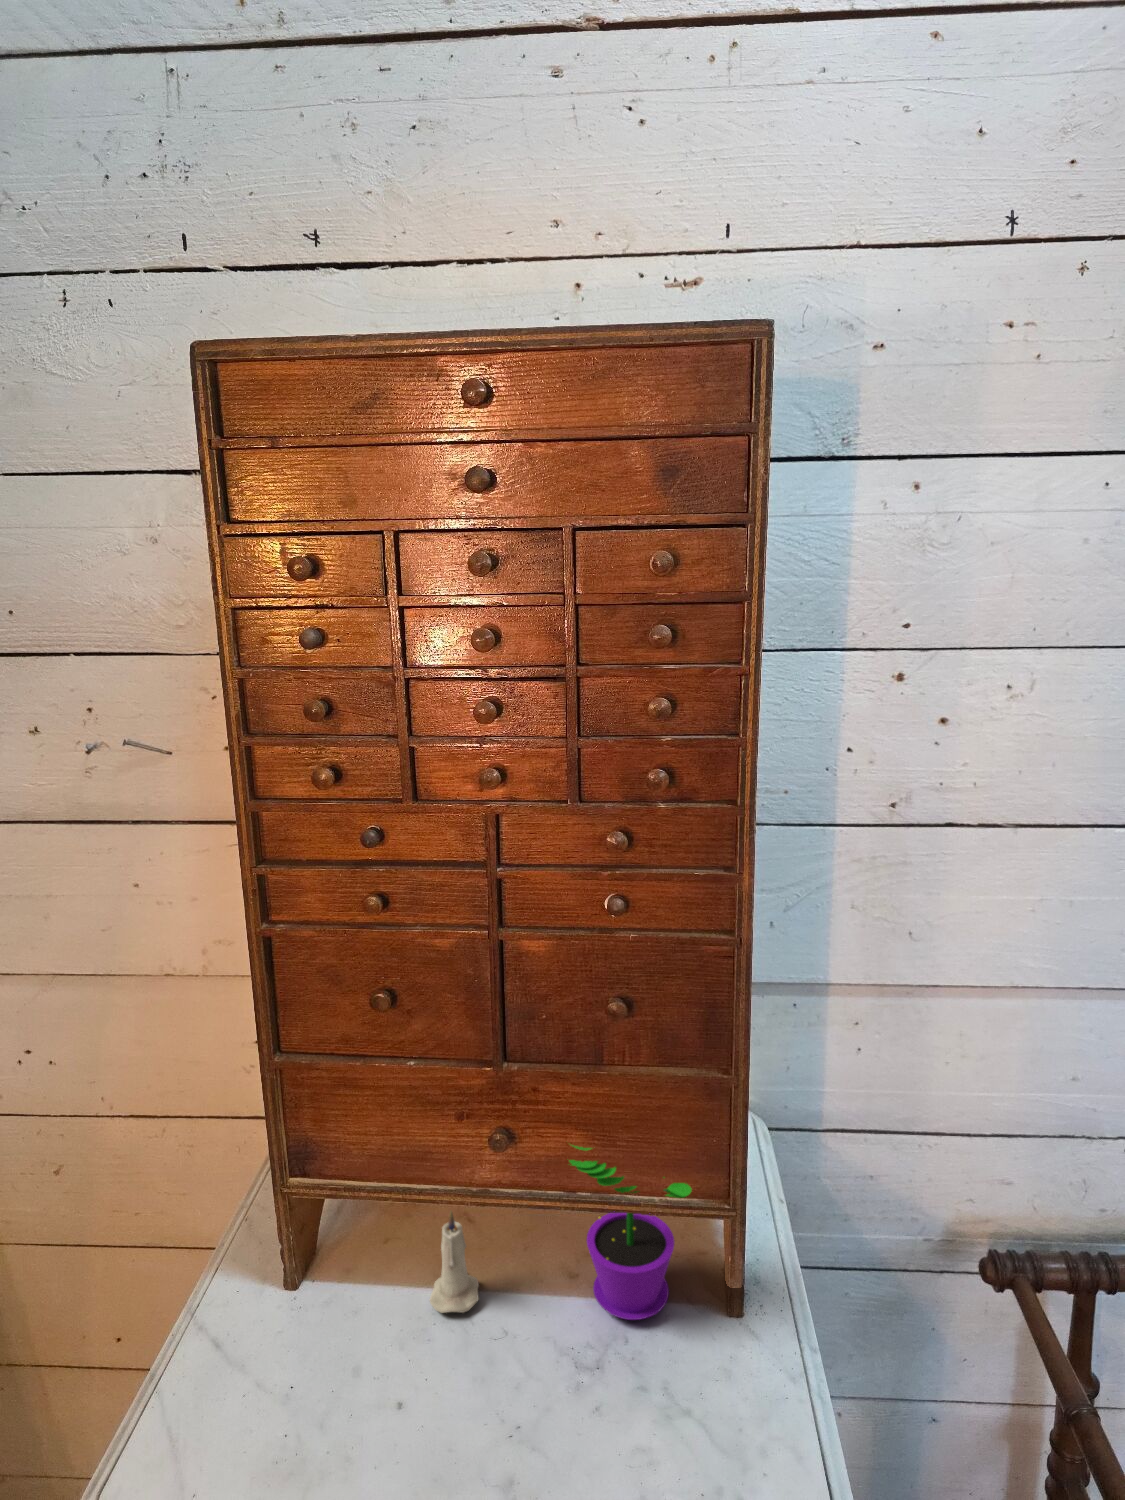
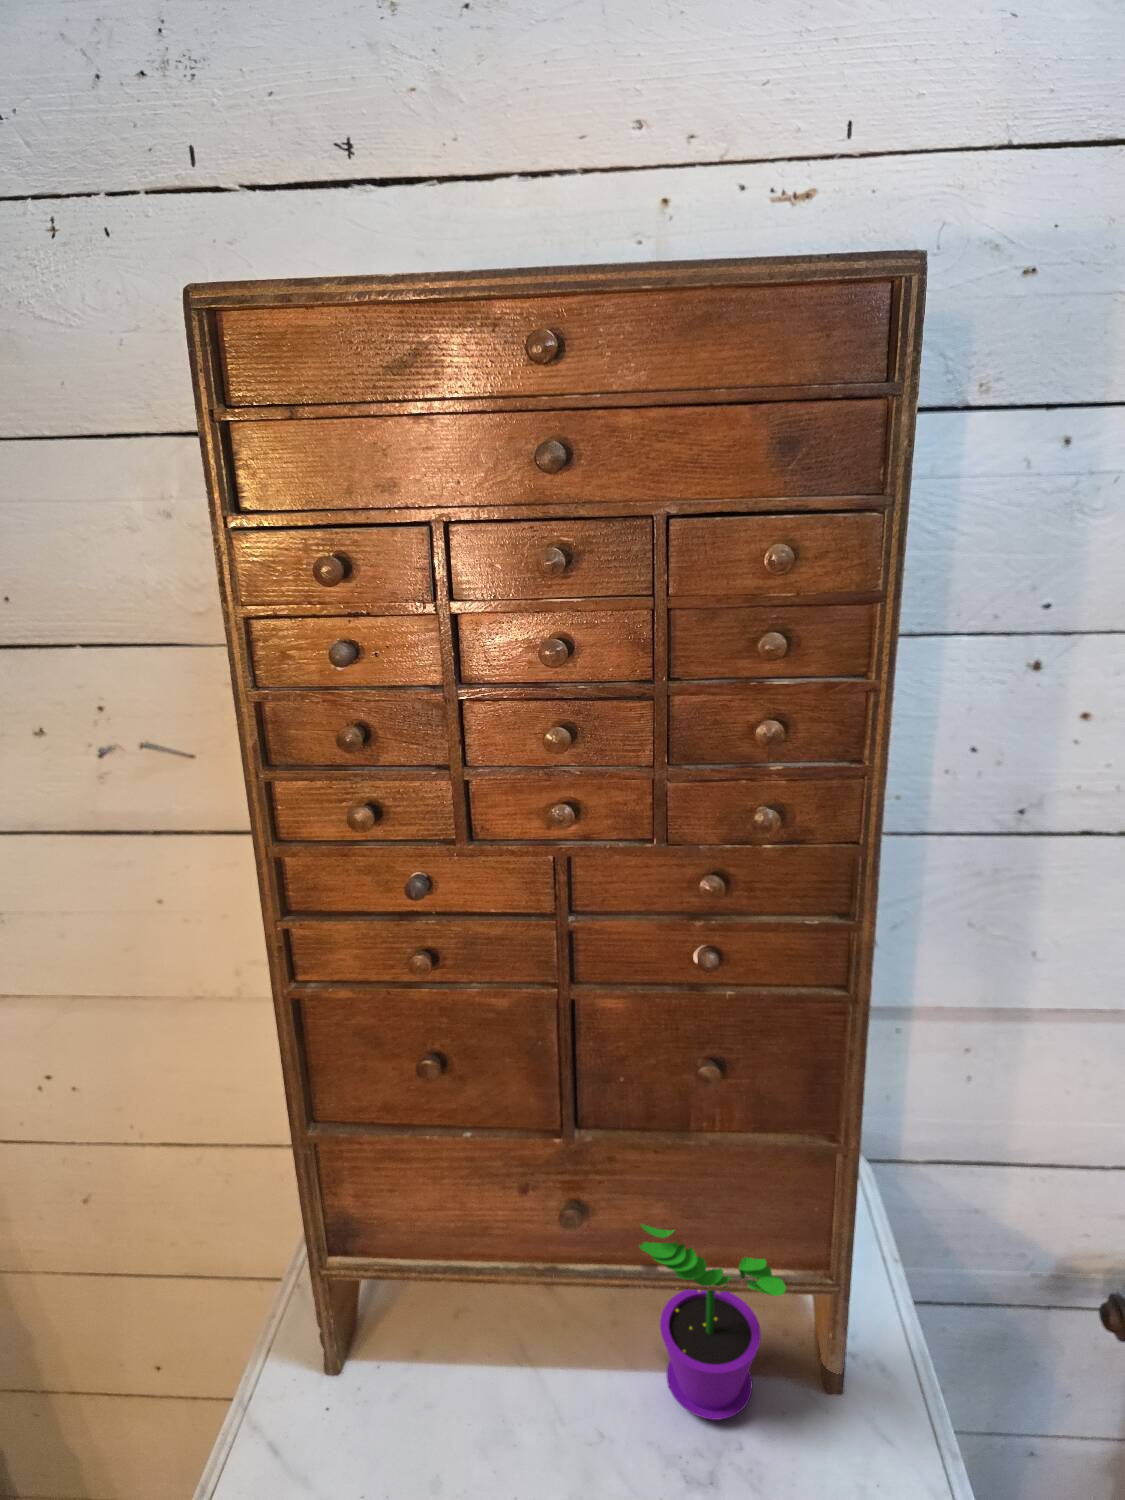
candle: present [430,1211,479,1313] -> none [483,1287,538,1400]

